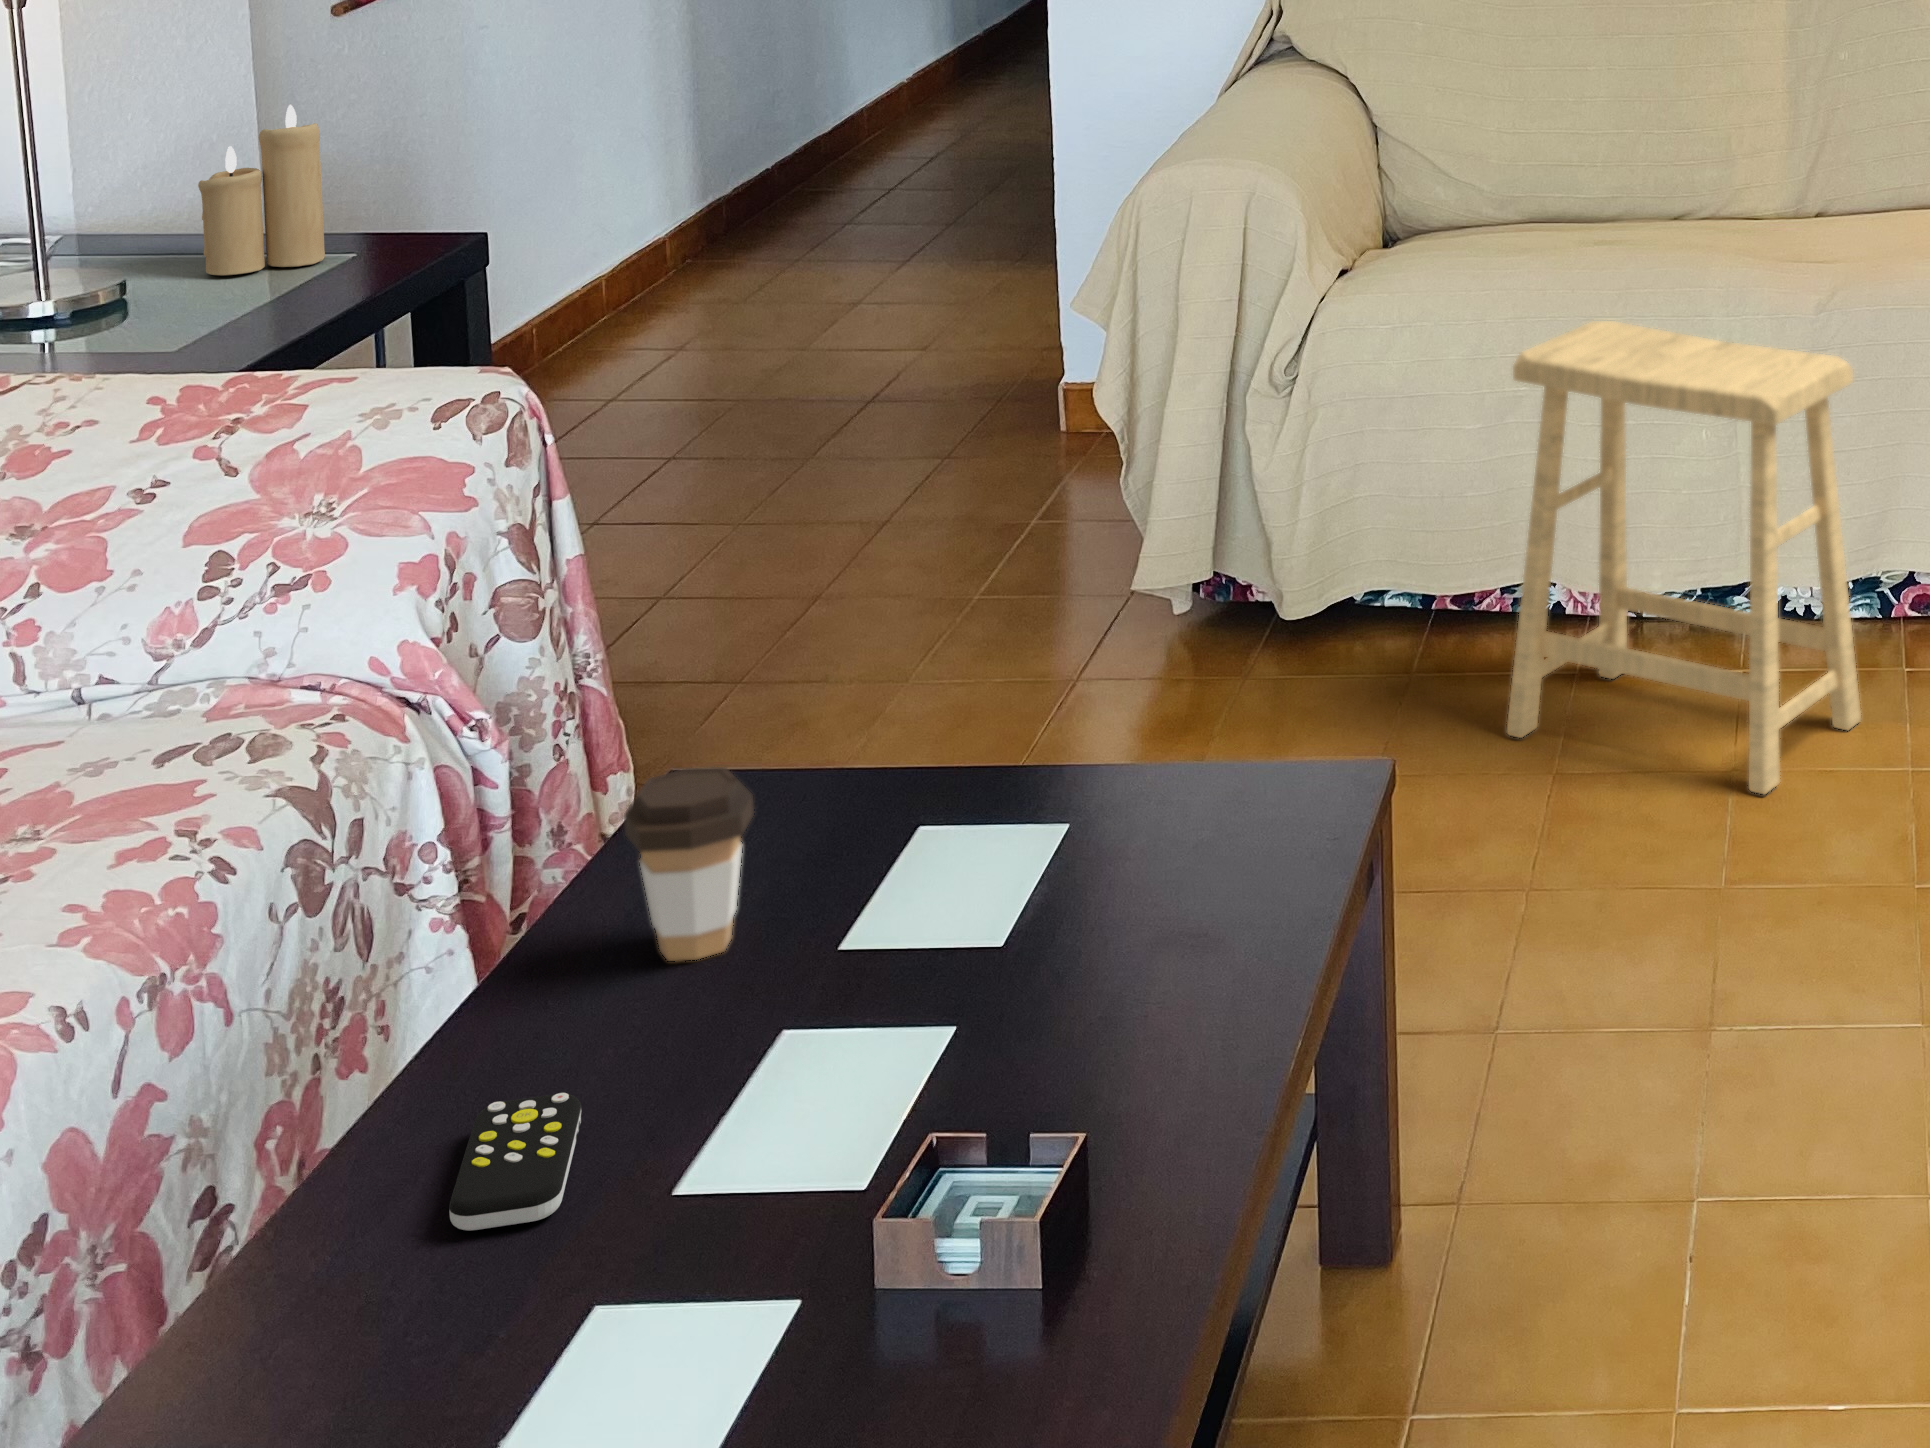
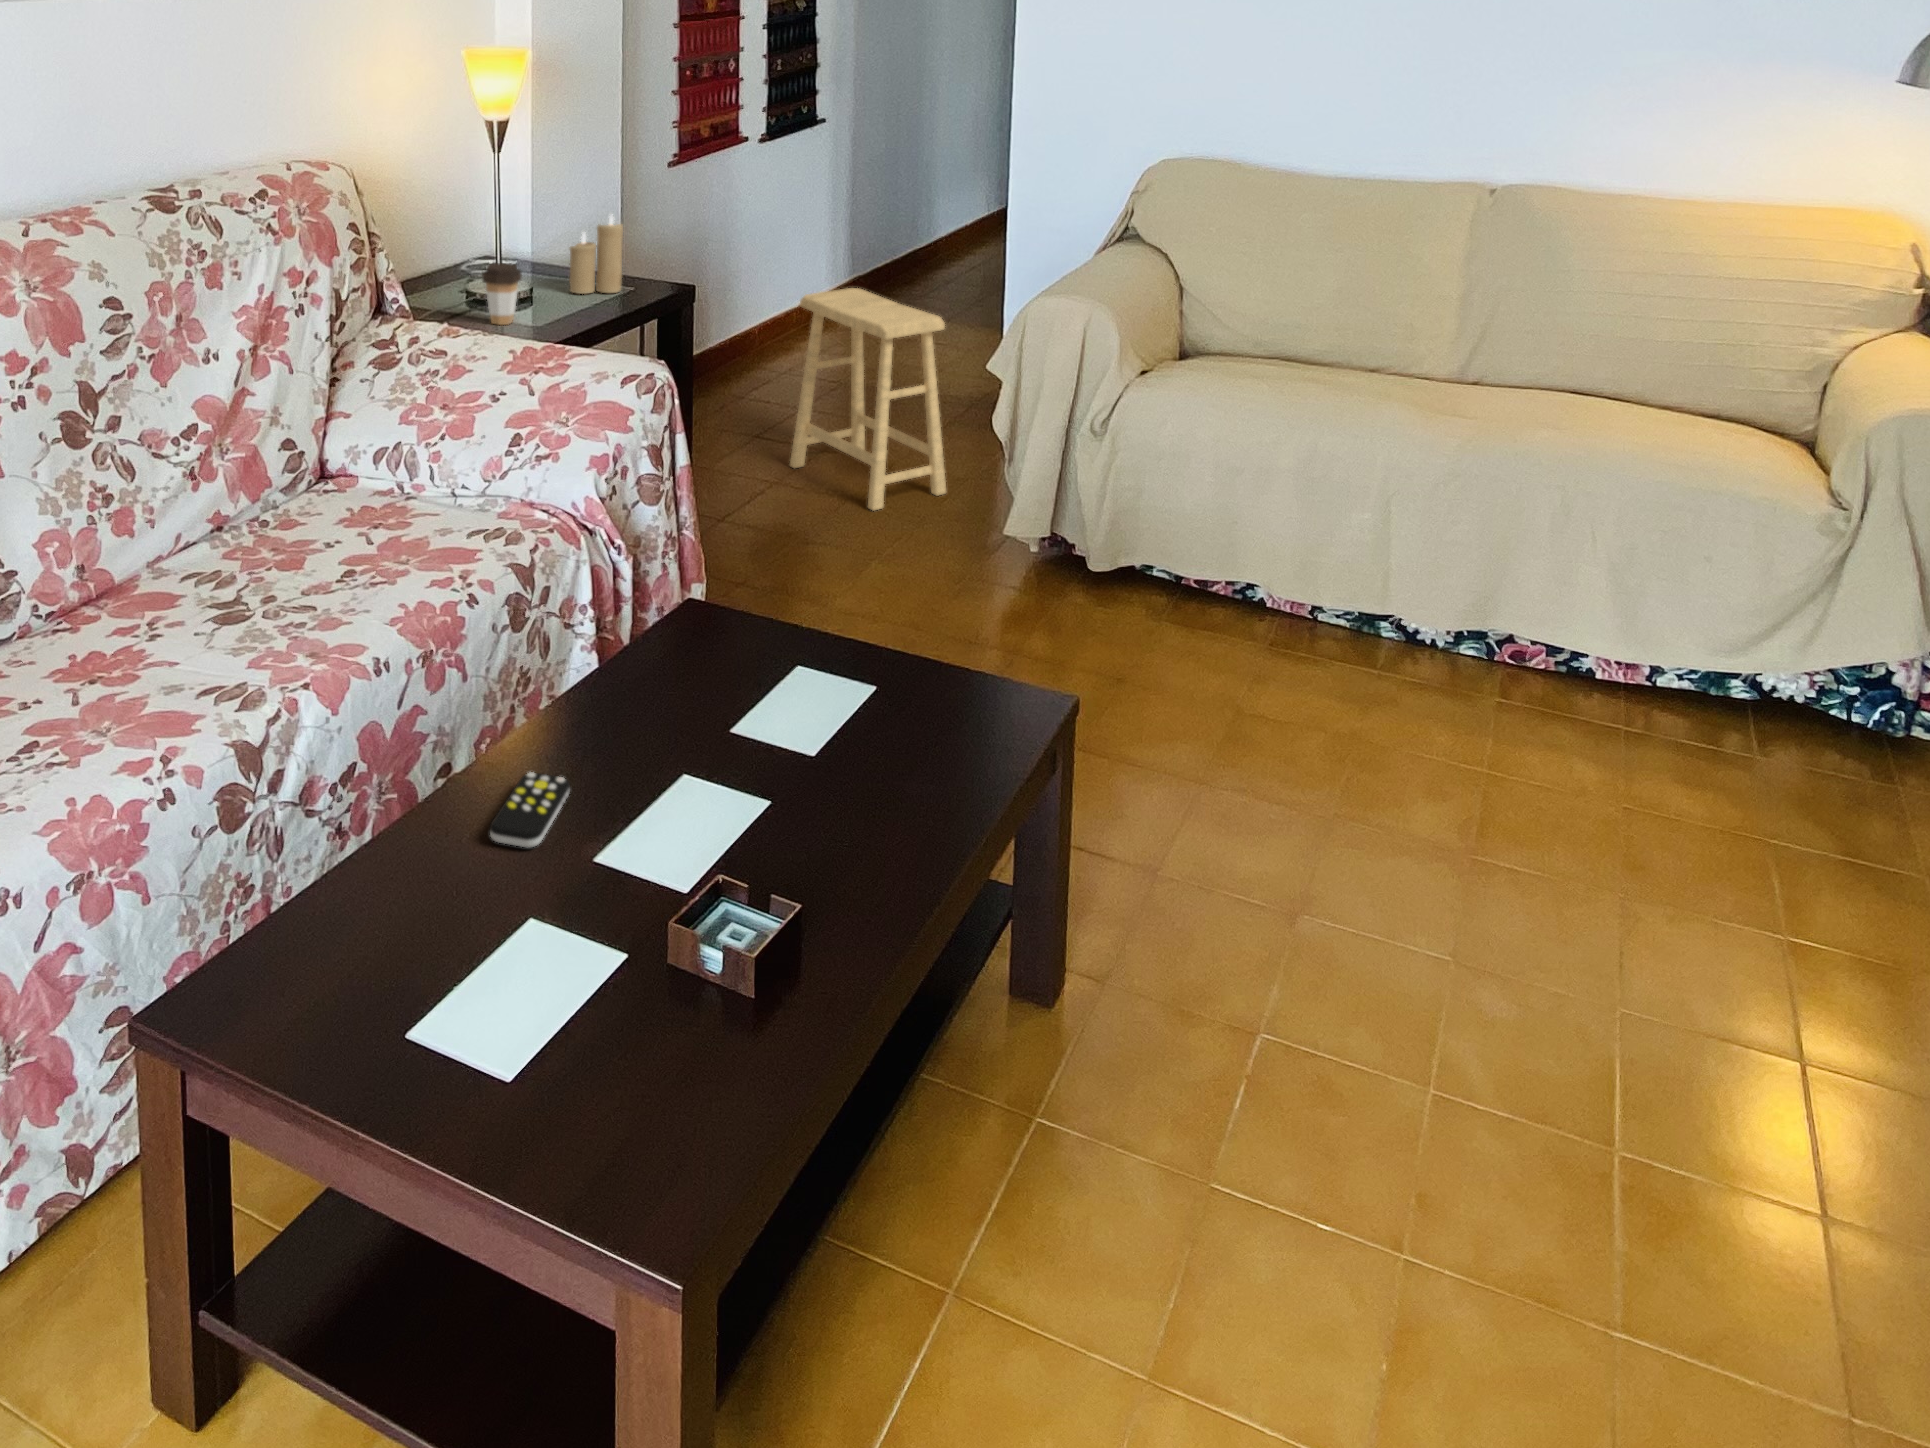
footstool: present [1507,321,1861,794] -> present [790,288,946,510]
coffee cup: present [624,767,754,961] -> present [482,263,522,325]

